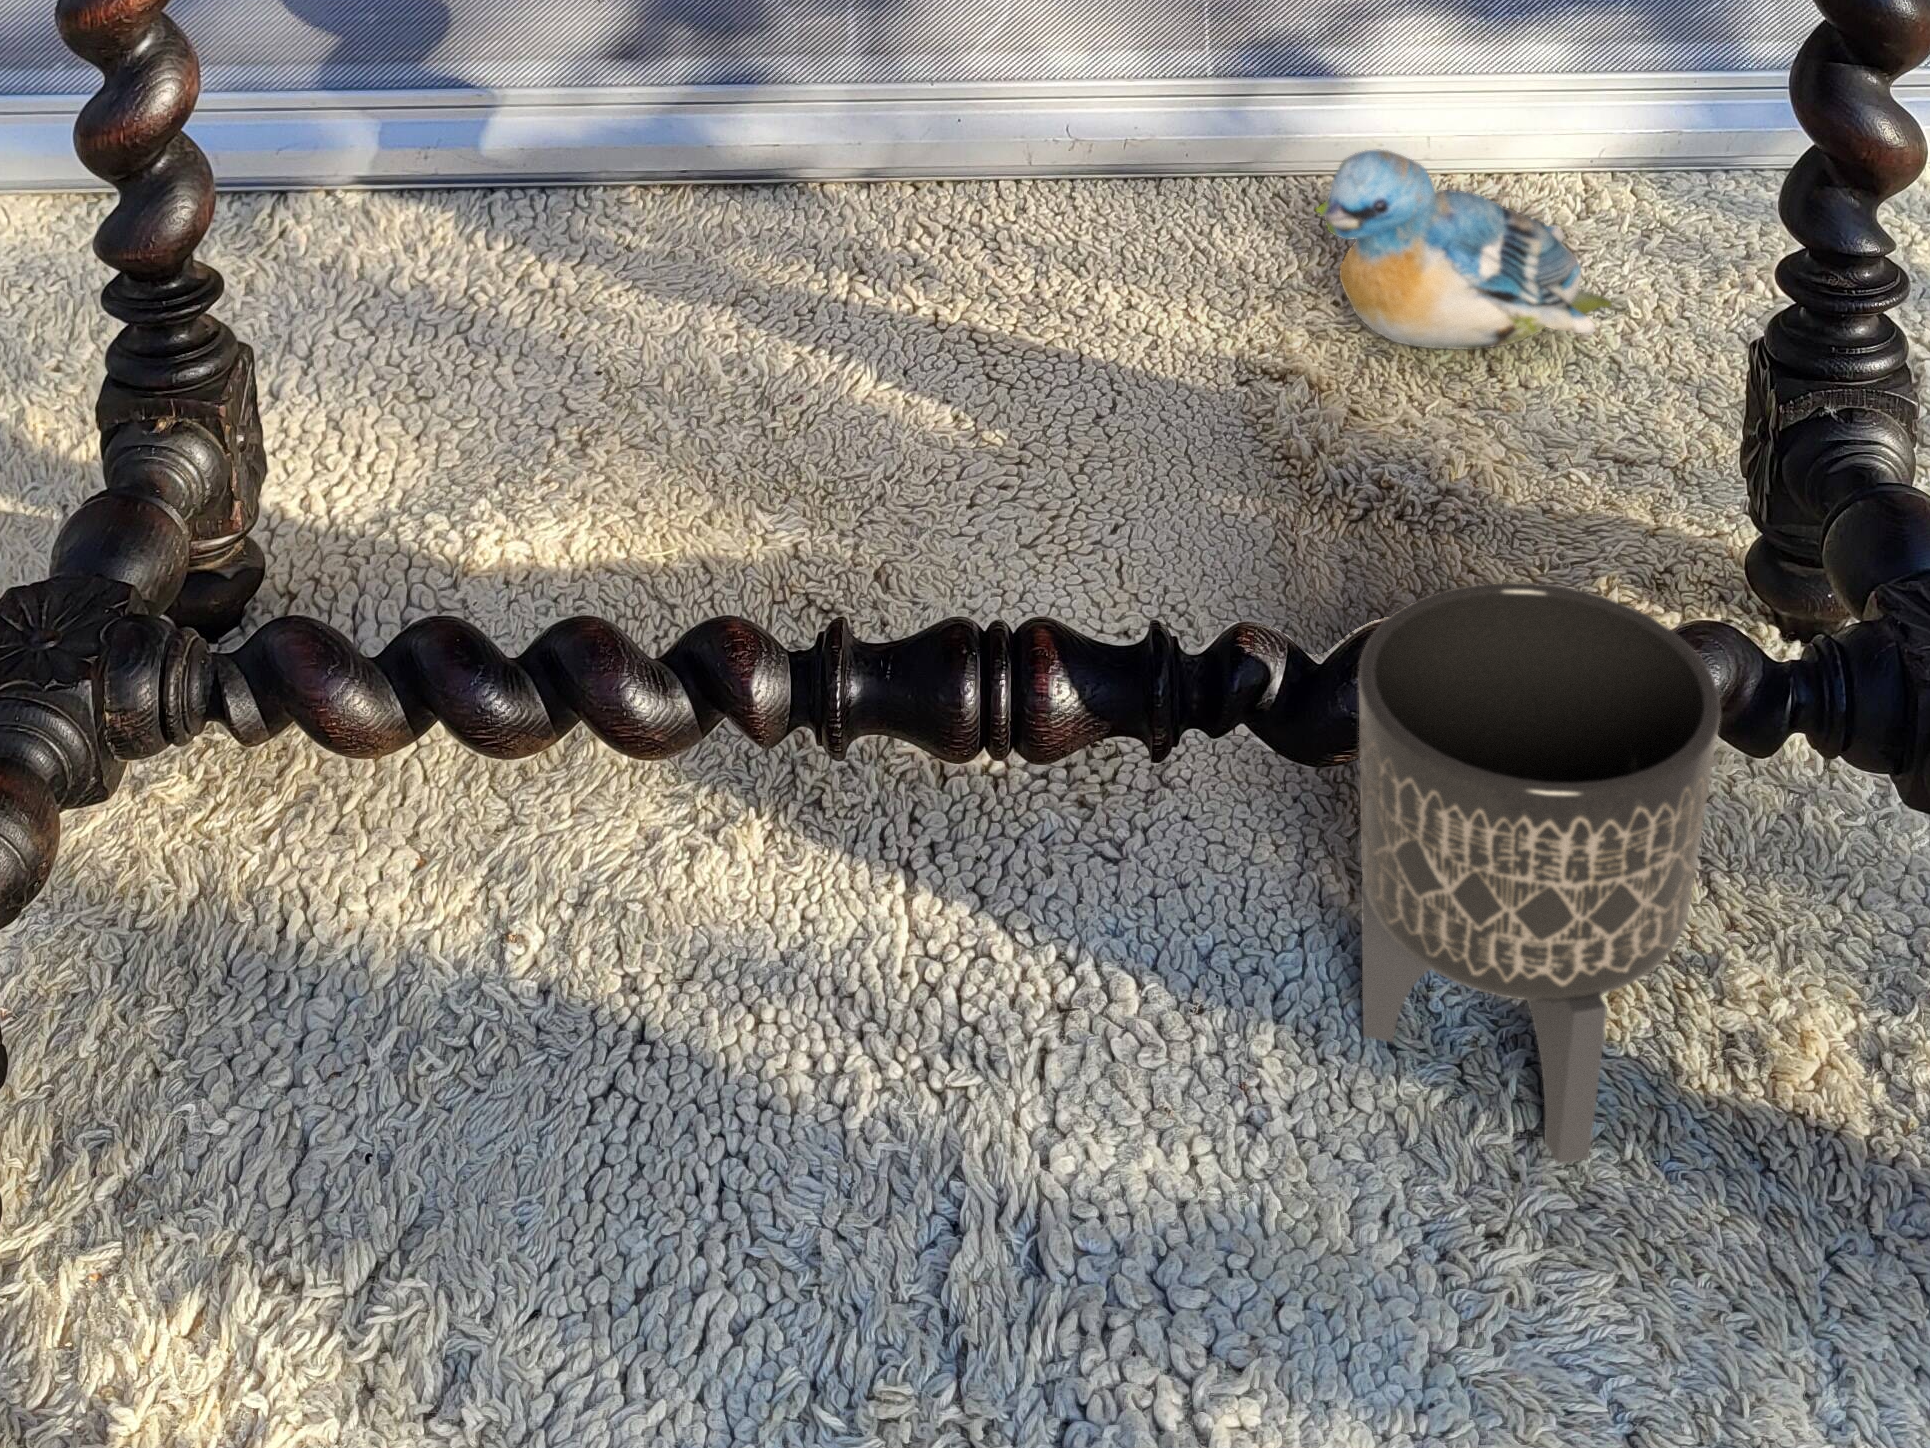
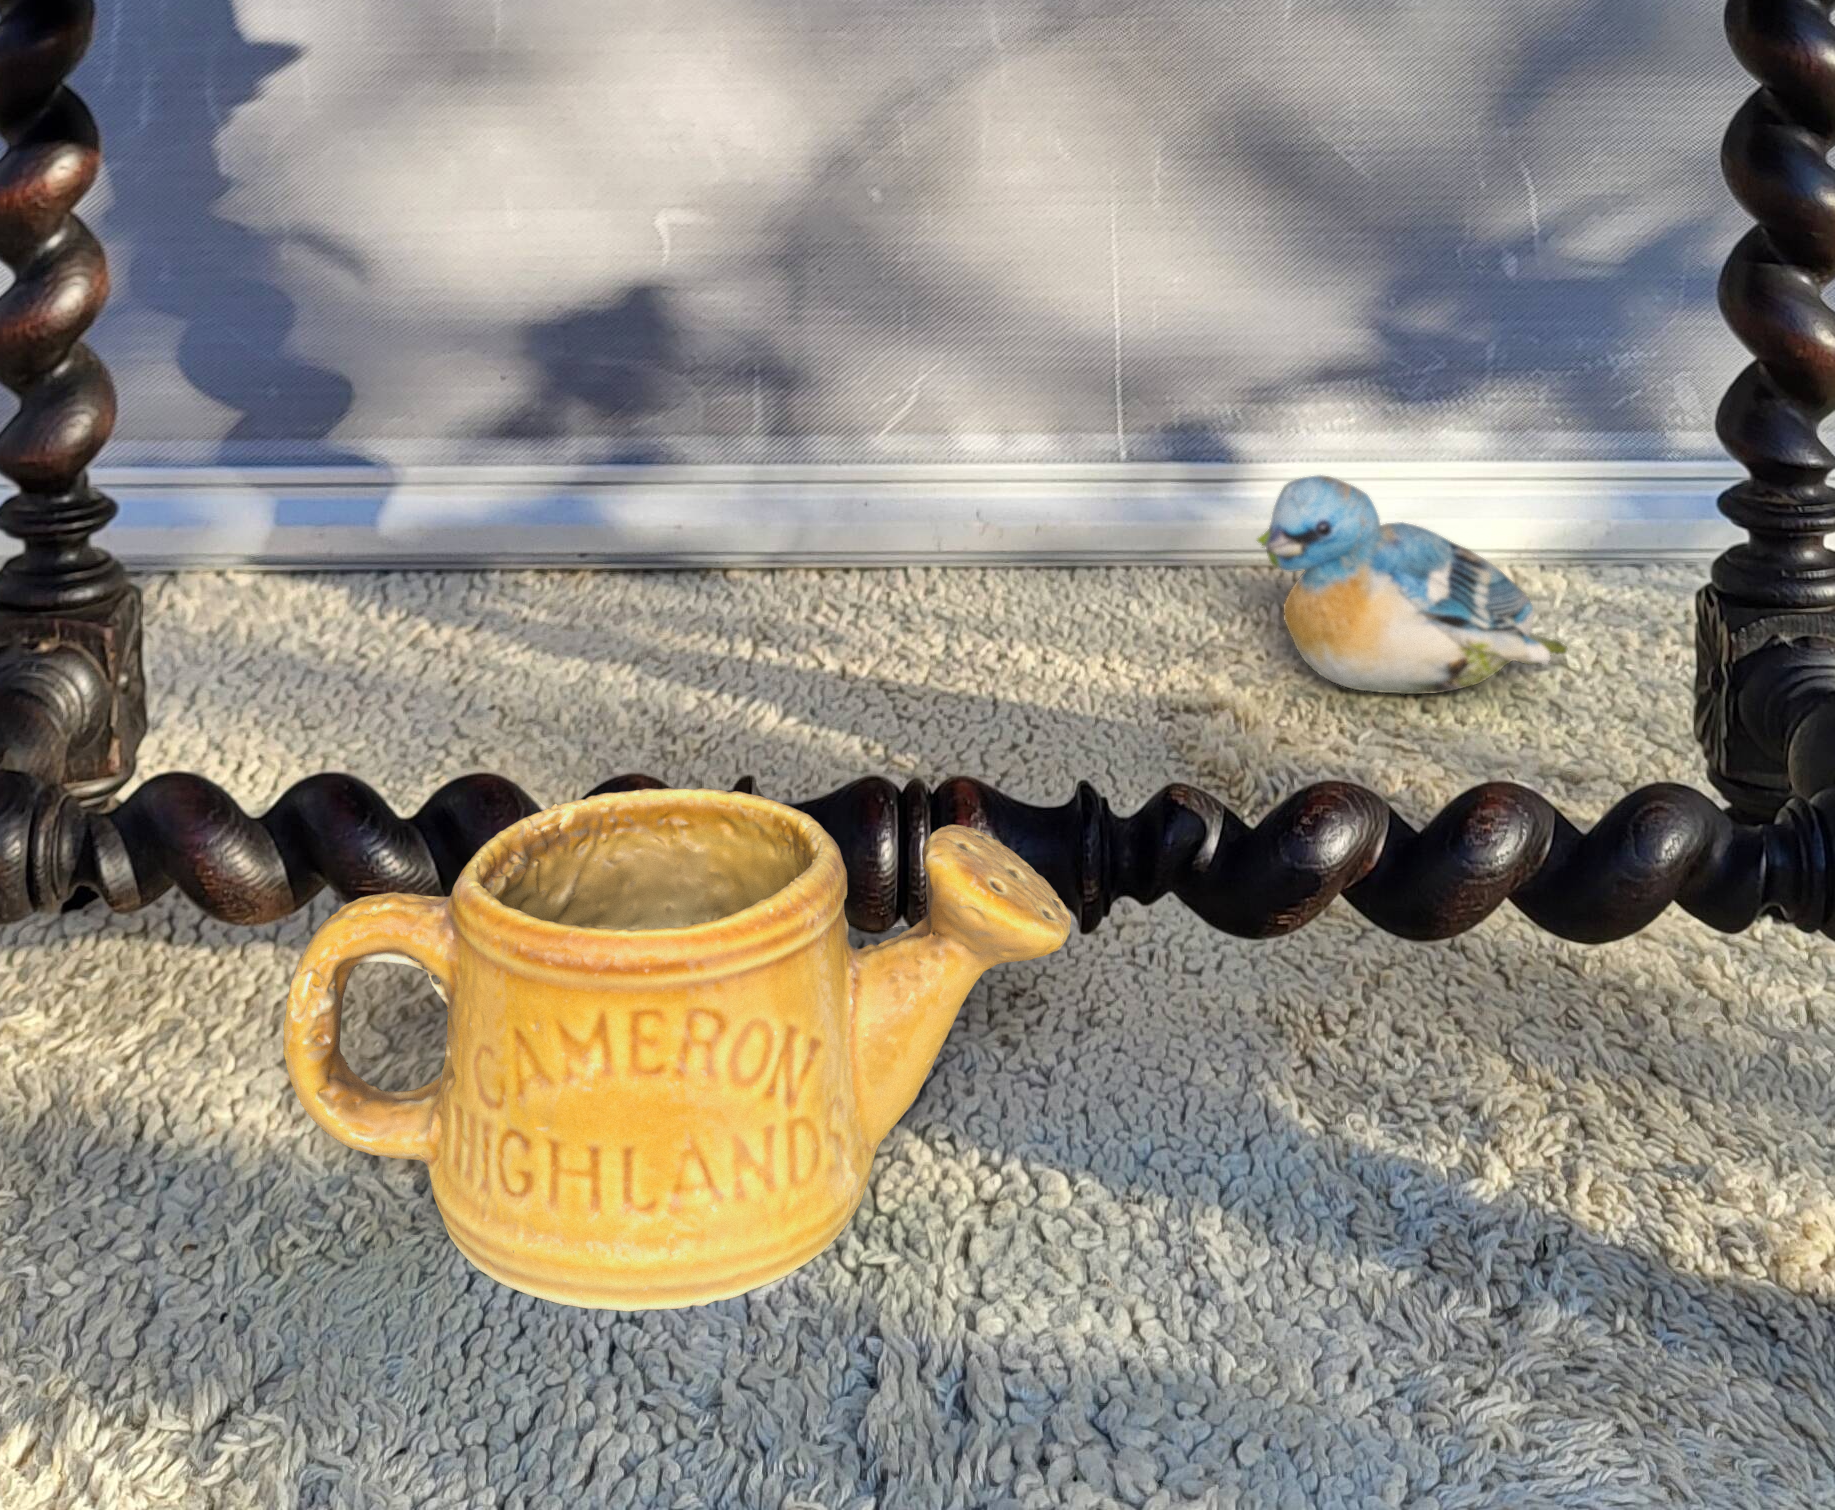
planter: present [1358,582,1721,1164] -> none [1306,697,1687,1332]
watering can: none [410,649,1135,1152] -> present [283,788,1071,1311]

